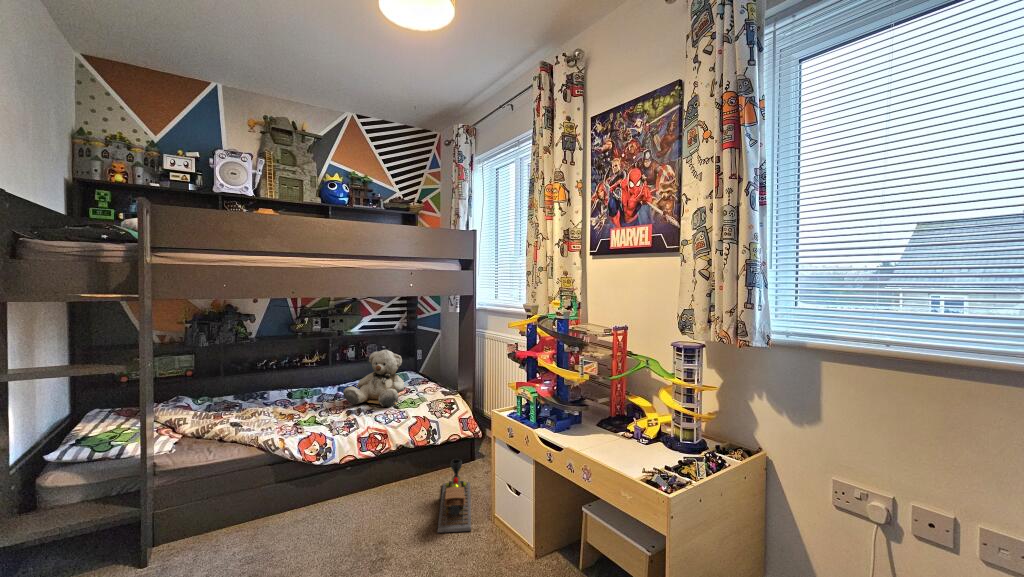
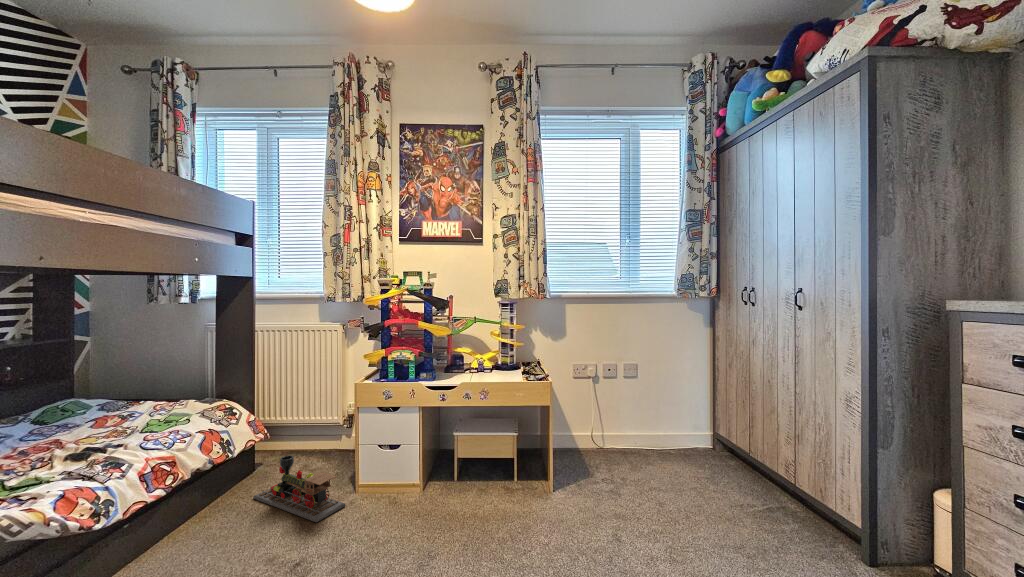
teddy bear: present [343,350,404,407] -> none [34,360,155,450]

